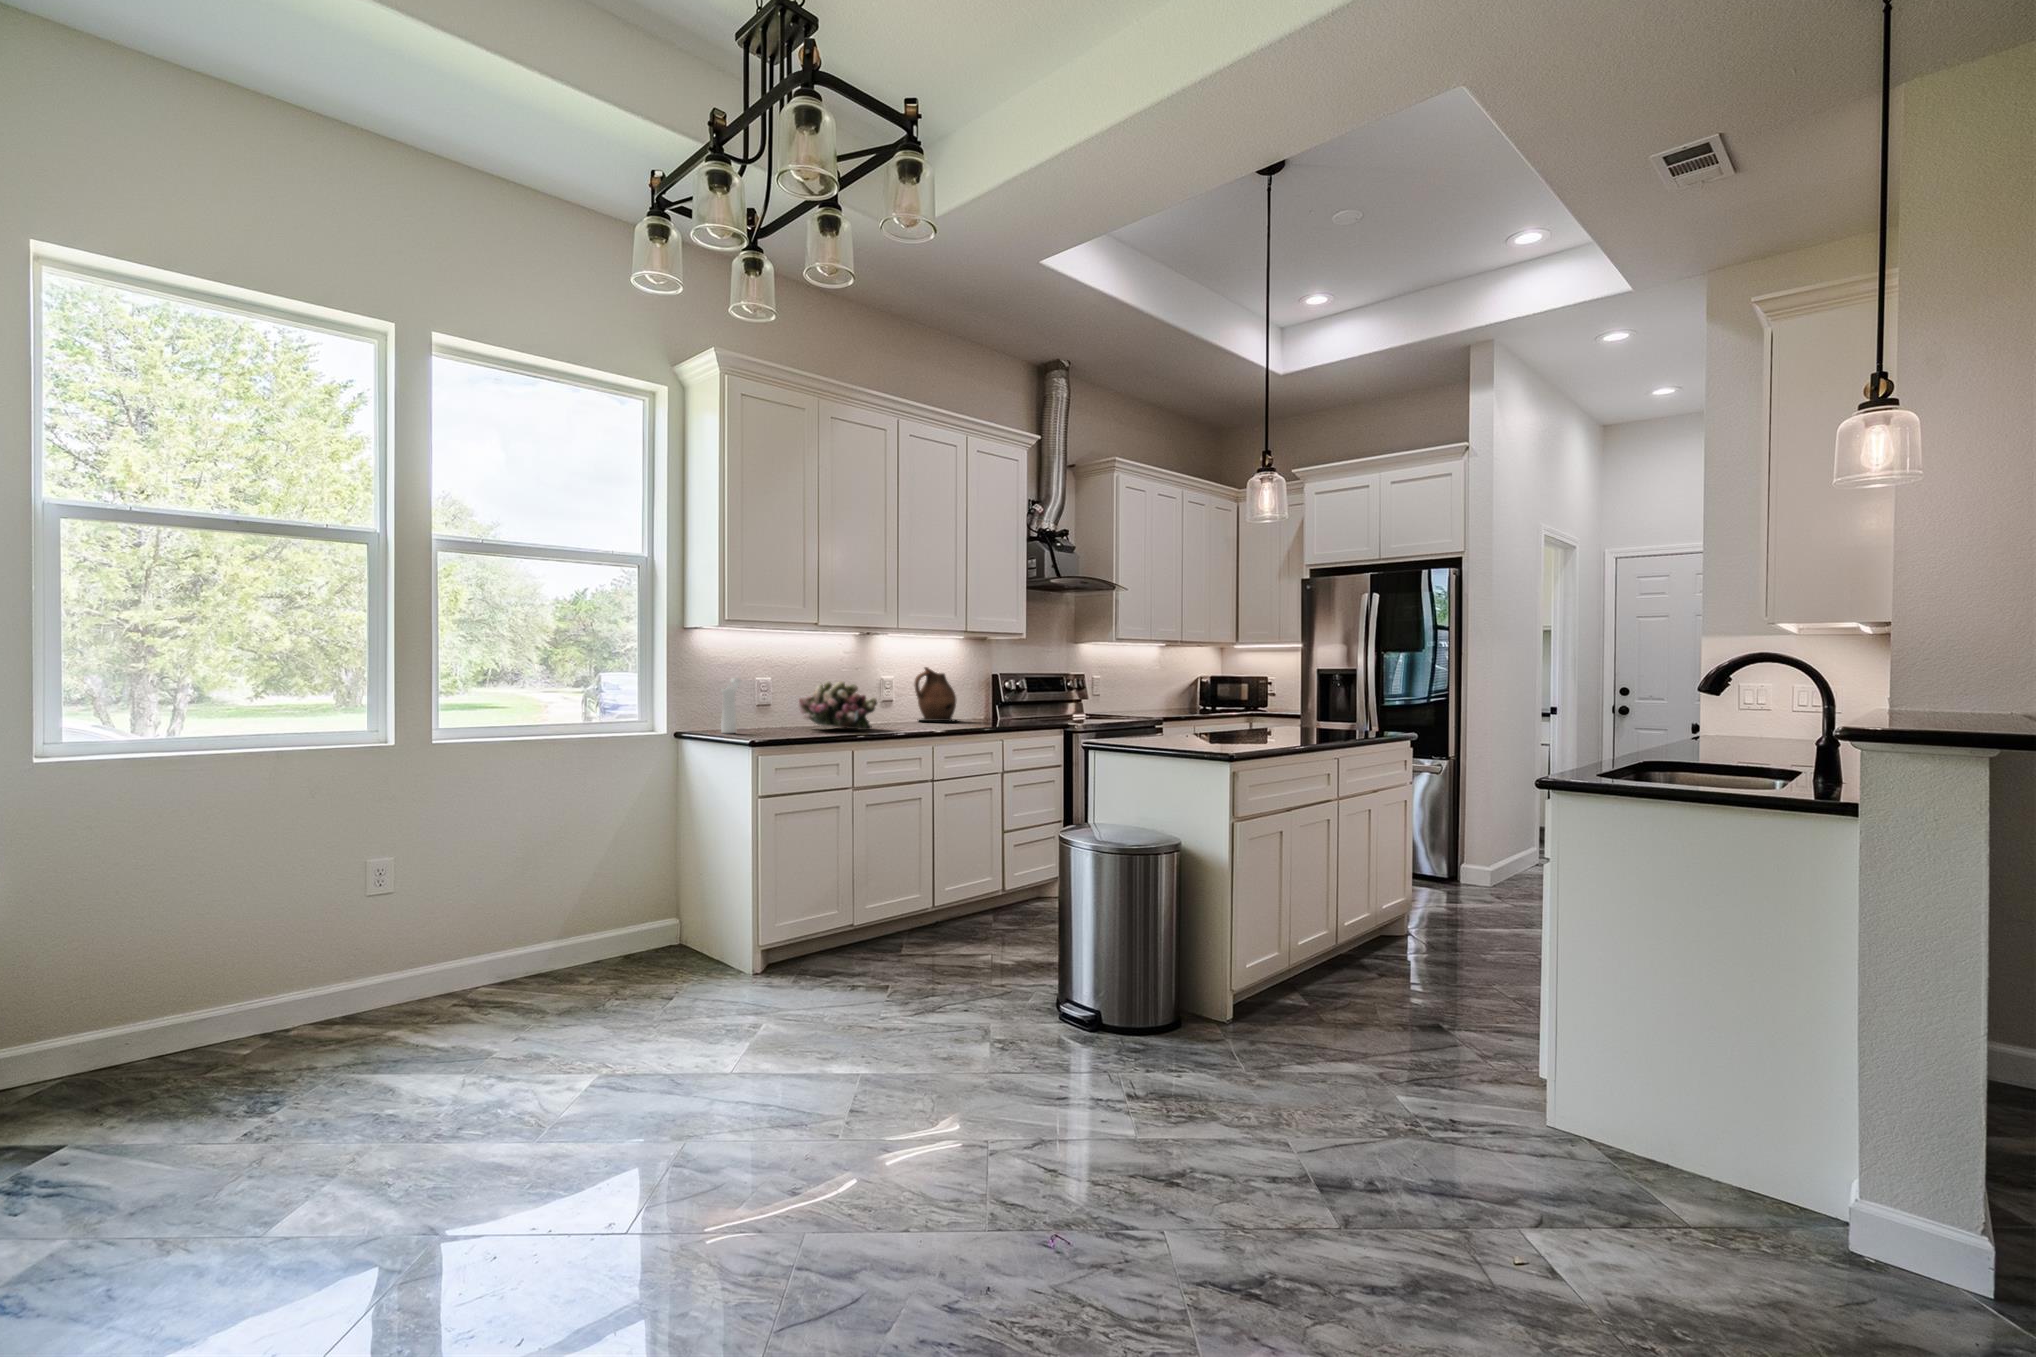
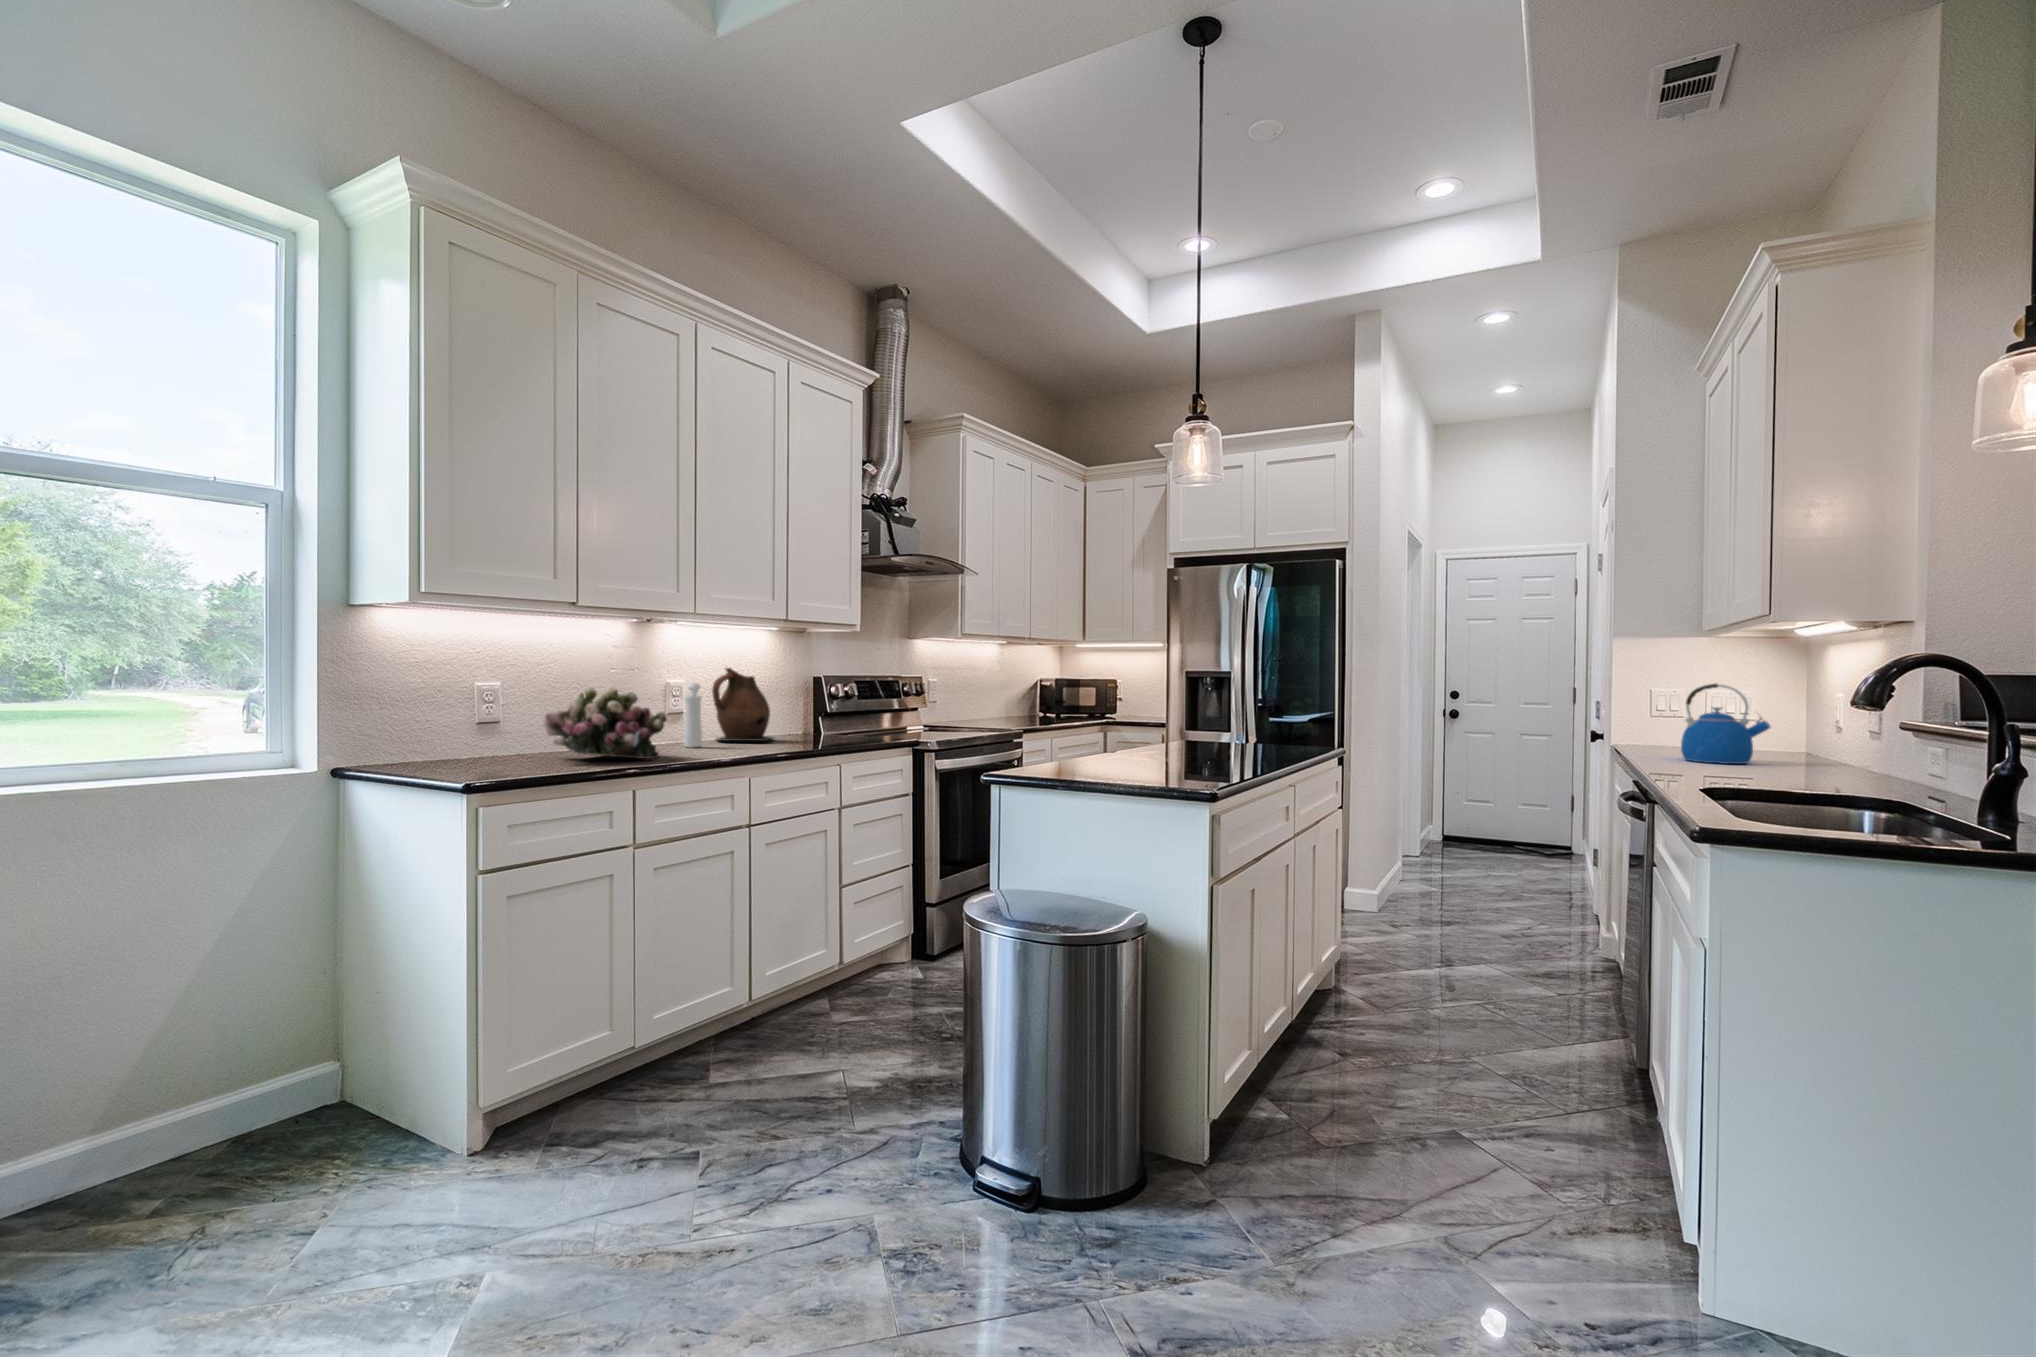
kettle: none [1705,677,1785,747] -> present [1681,683,1770,764]
pepper mill: present [721,678,741,733] -> present [684,683,702,747]

